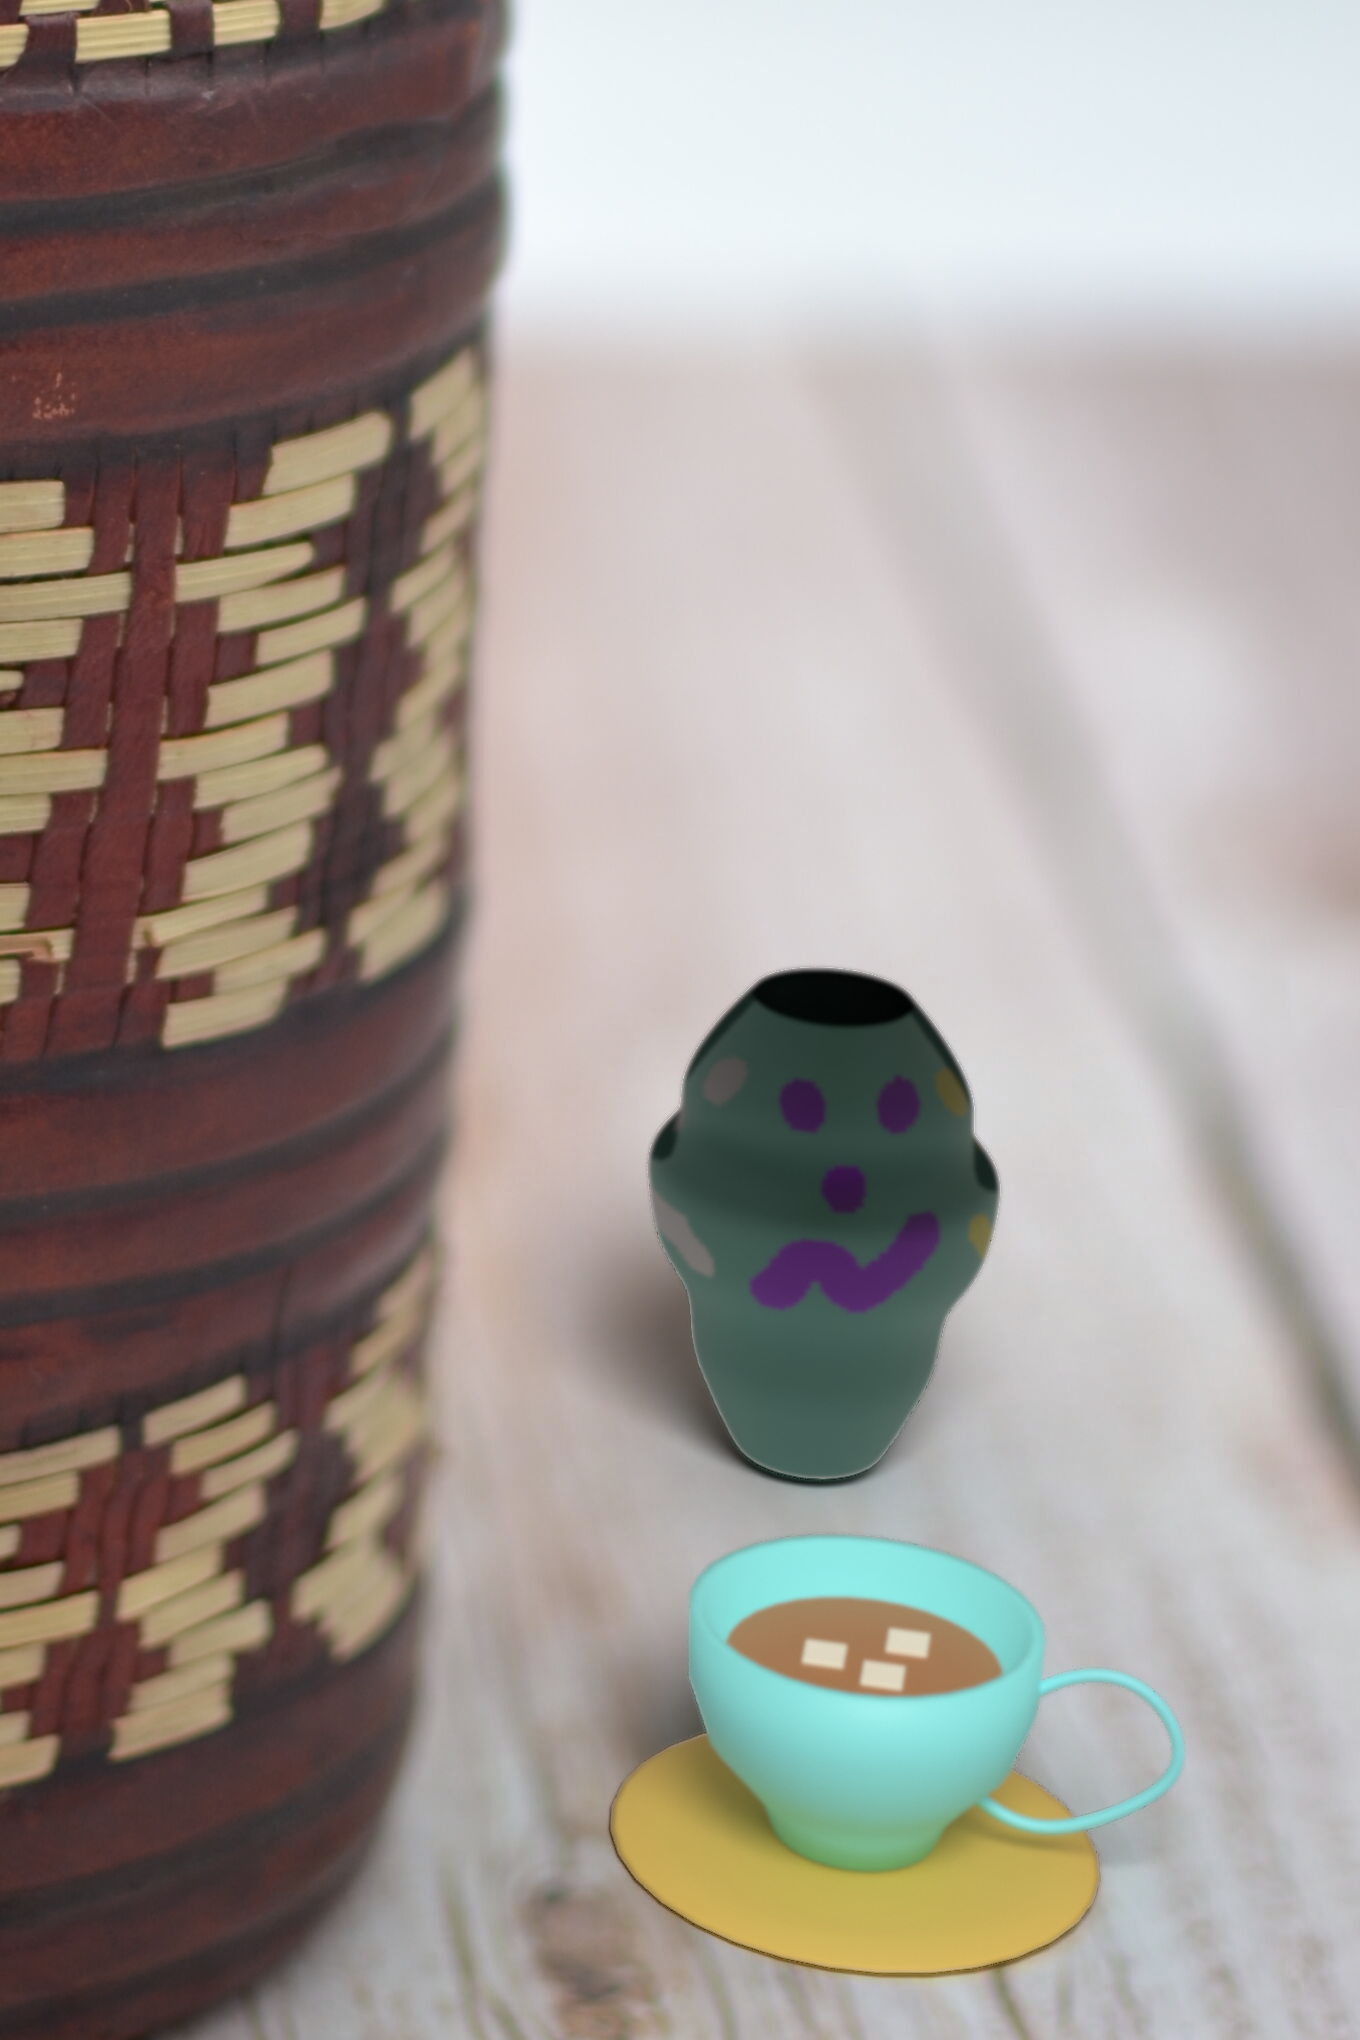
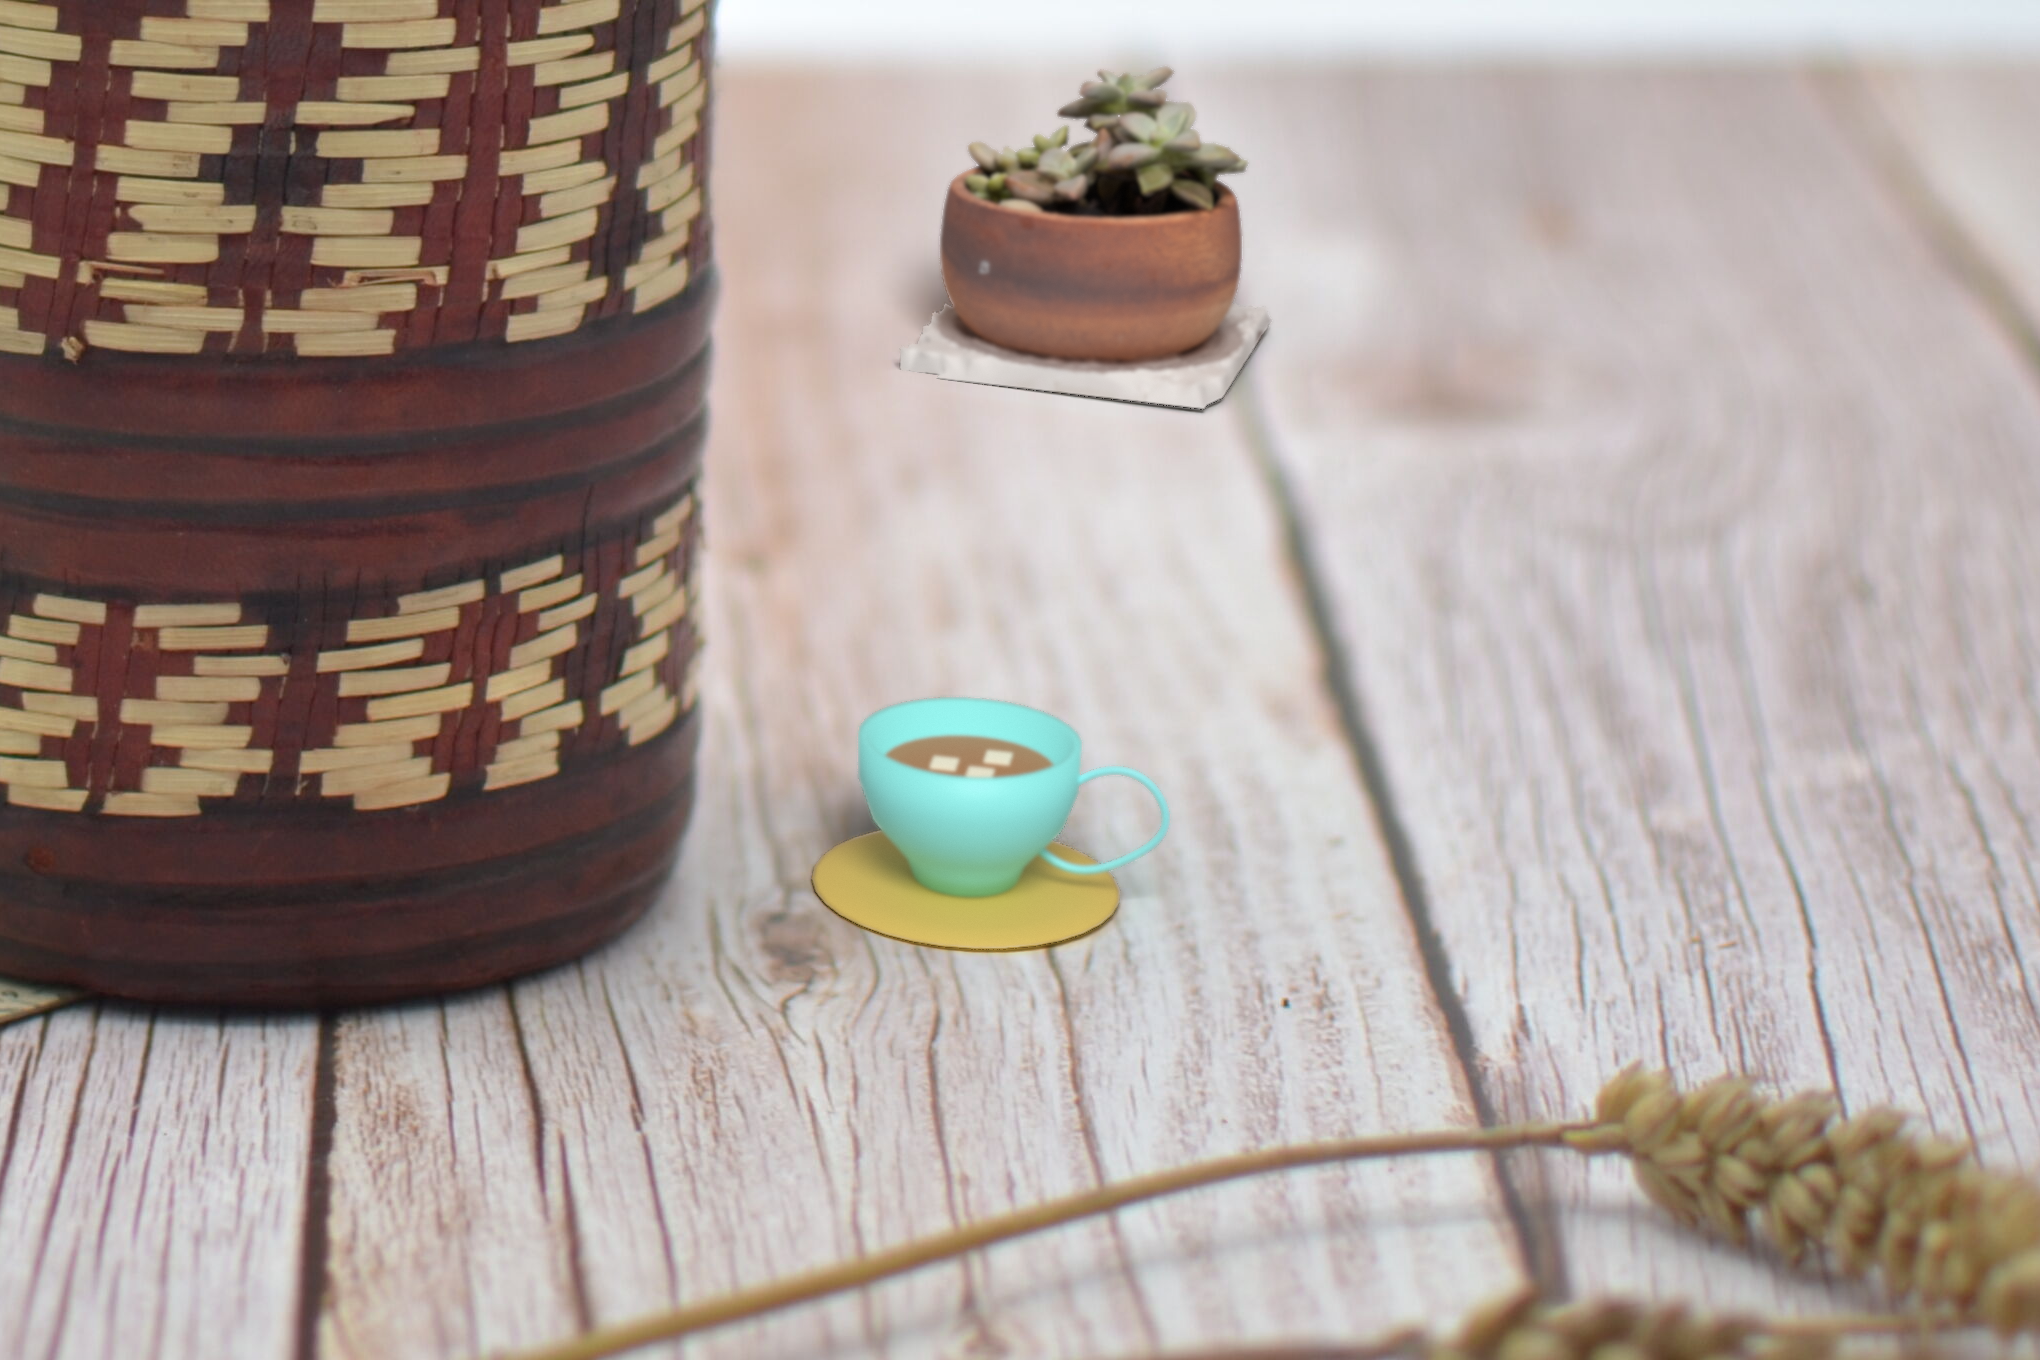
succulent plant: none [660,442,1185,953] -> present [900,67,1271,409]
vase: present [648,968,1000,1480] -> none [854,367,1082,700]

